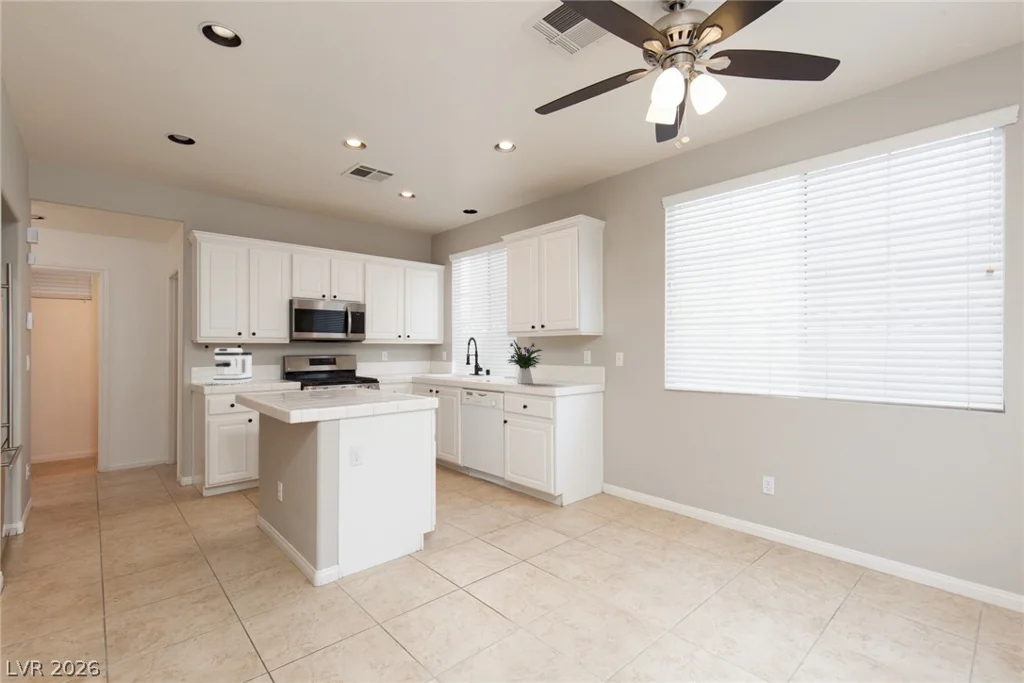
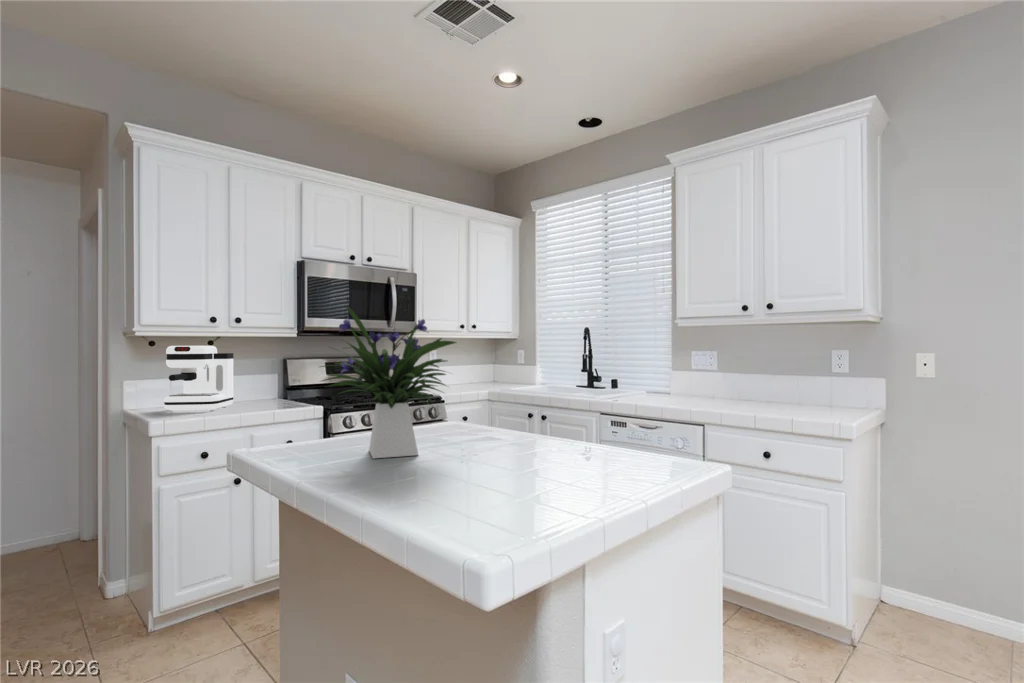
flower arrangement: present [508,340,542,384] -> present [321,306,456,458]

